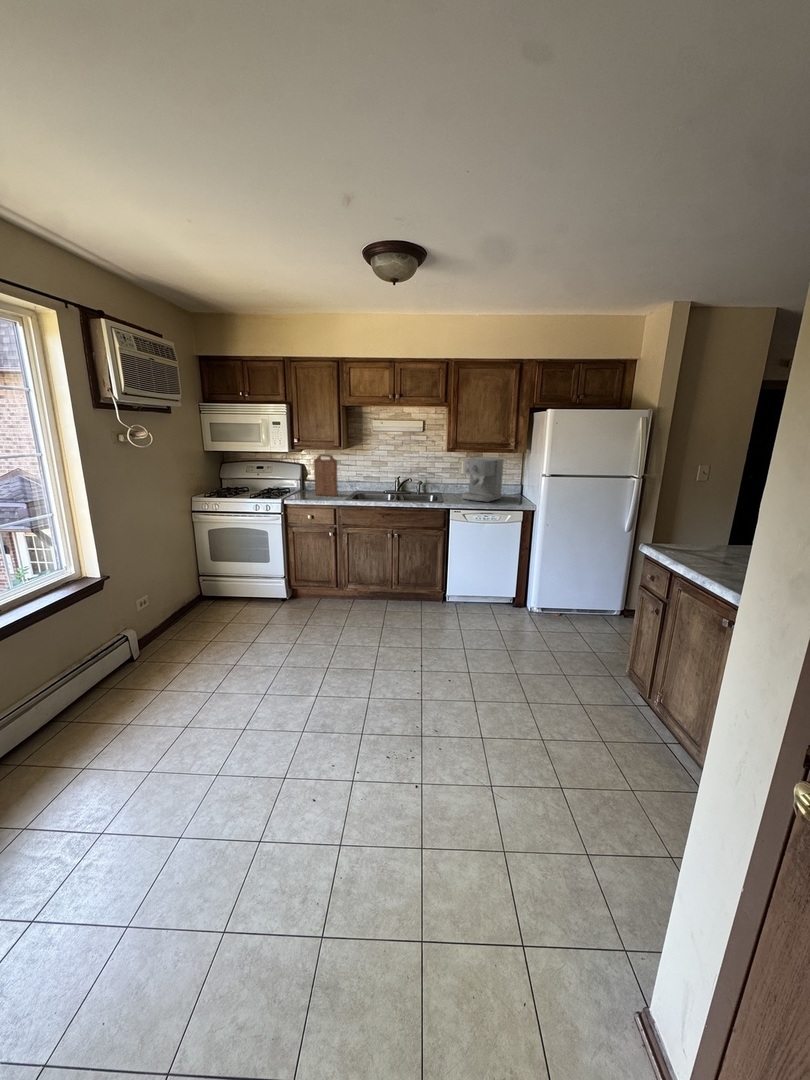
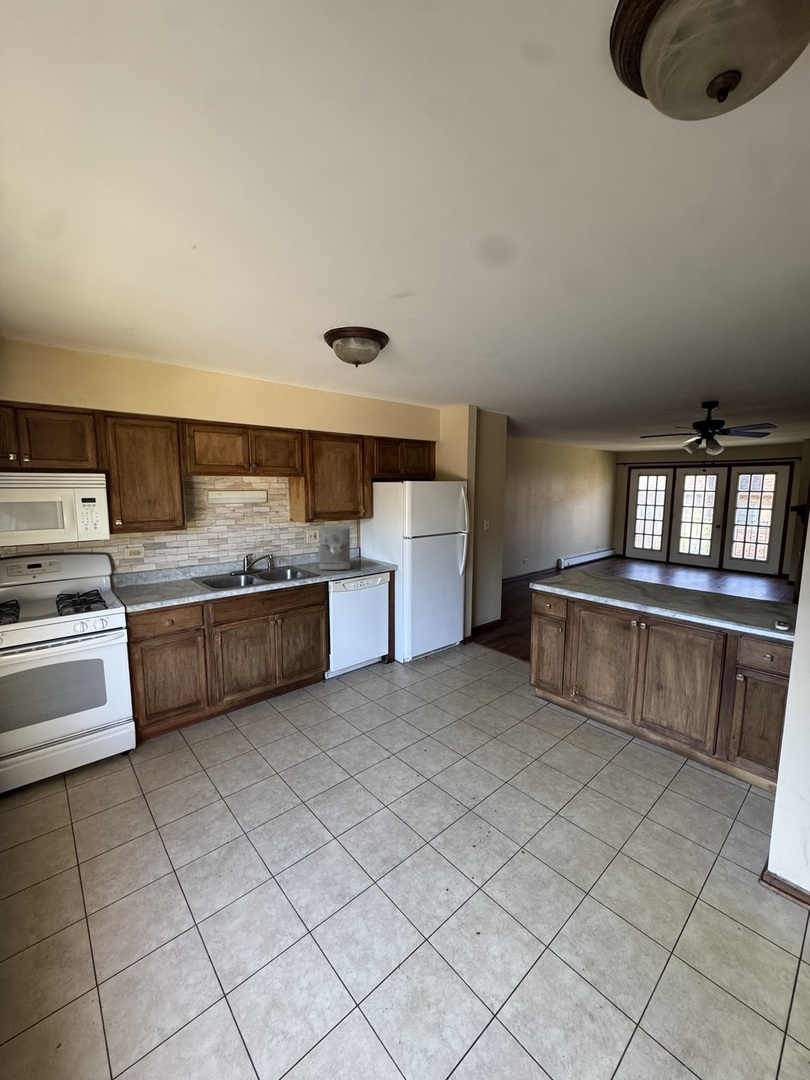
cutting board: present [314,454,338,496] -> none [146,537,184,592]

